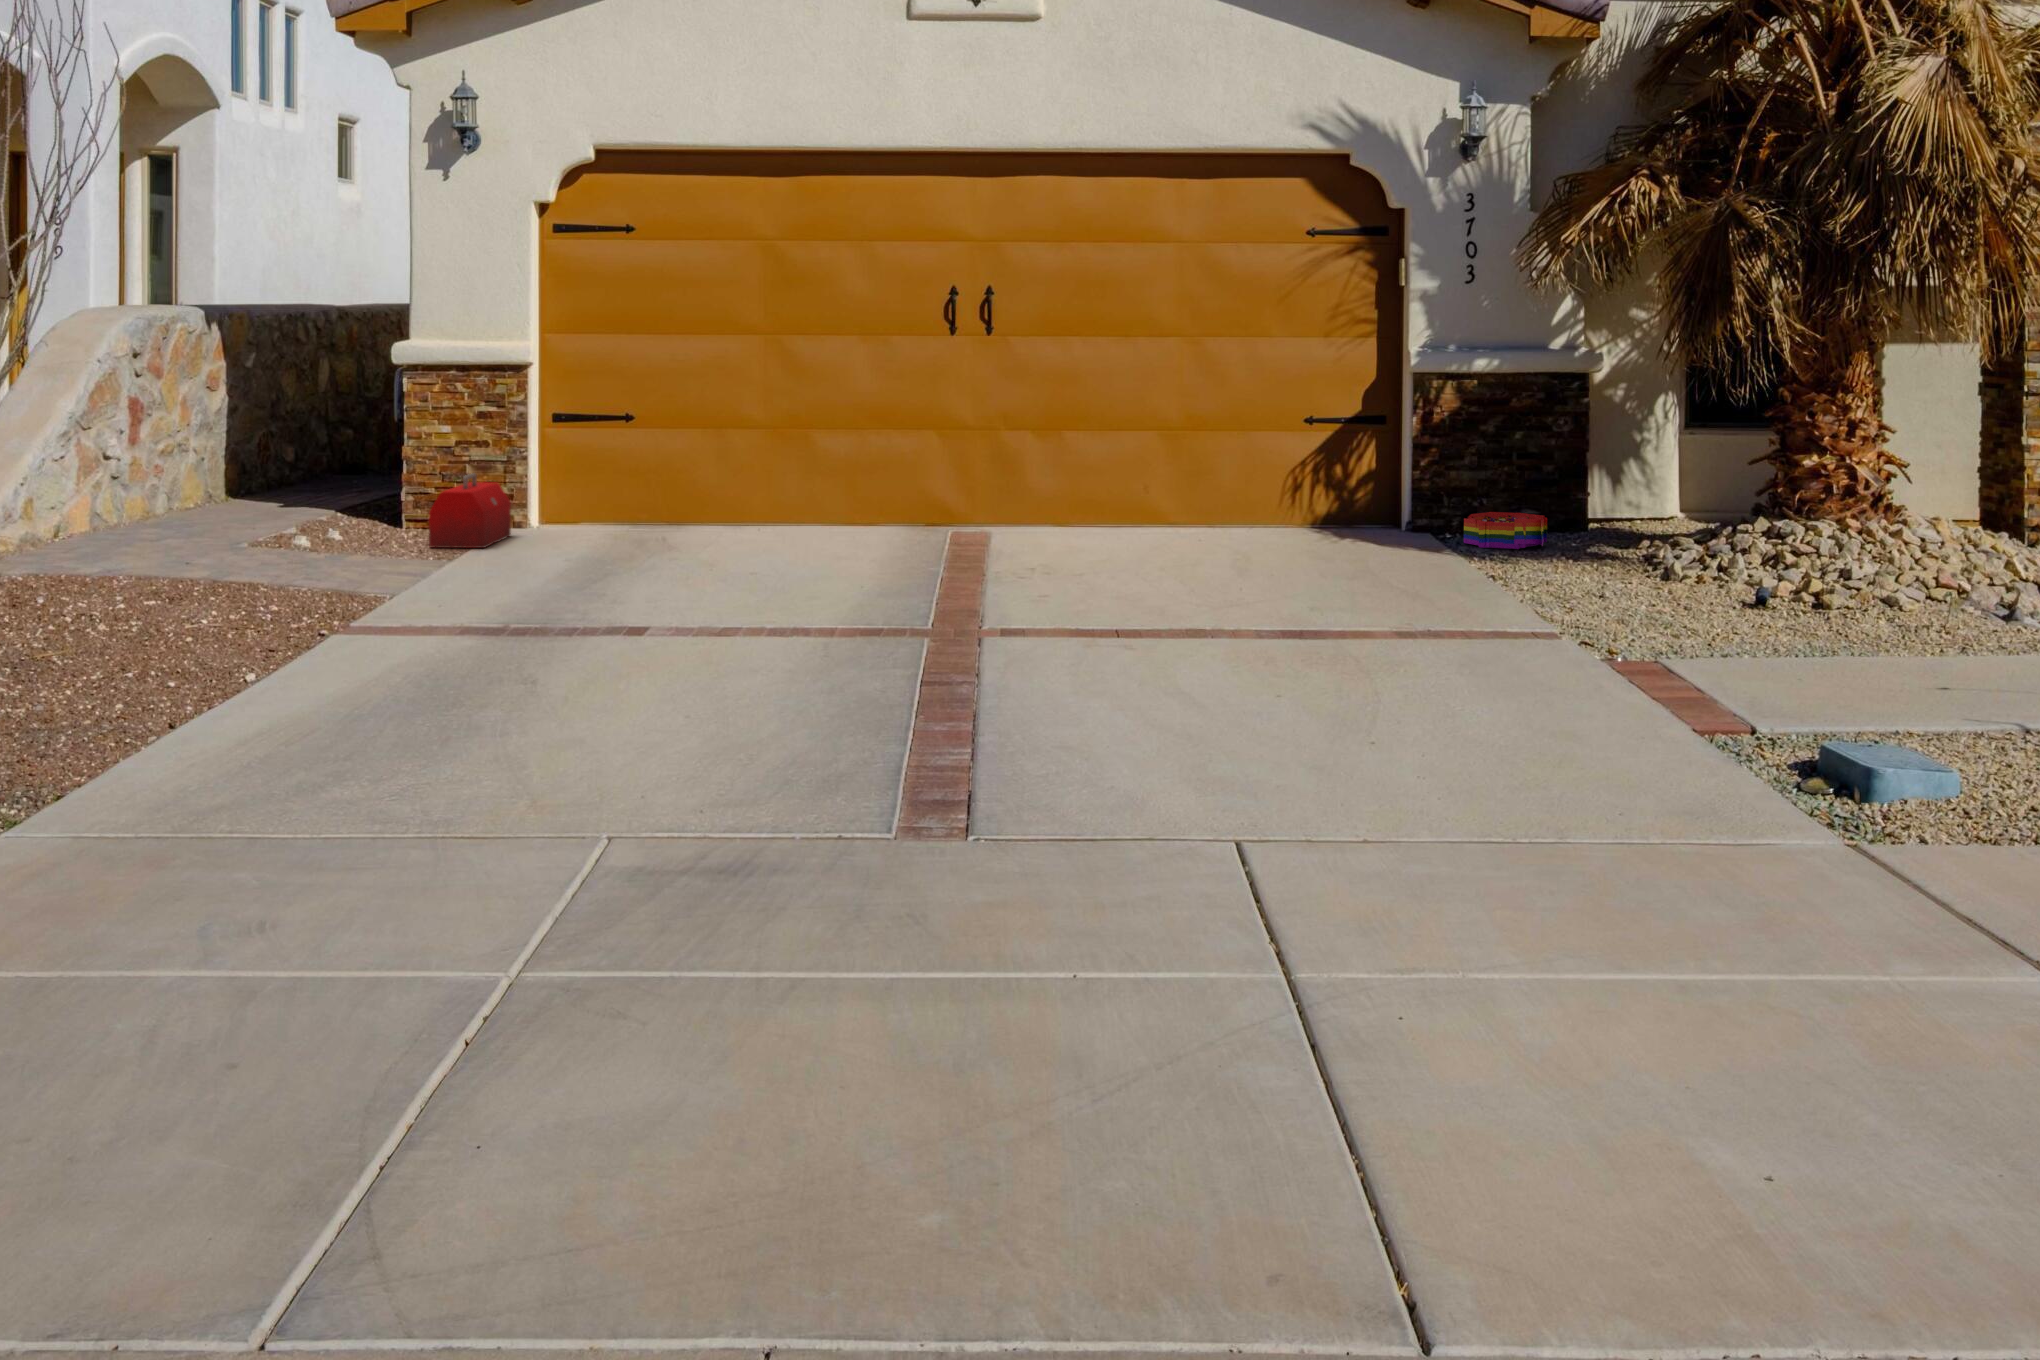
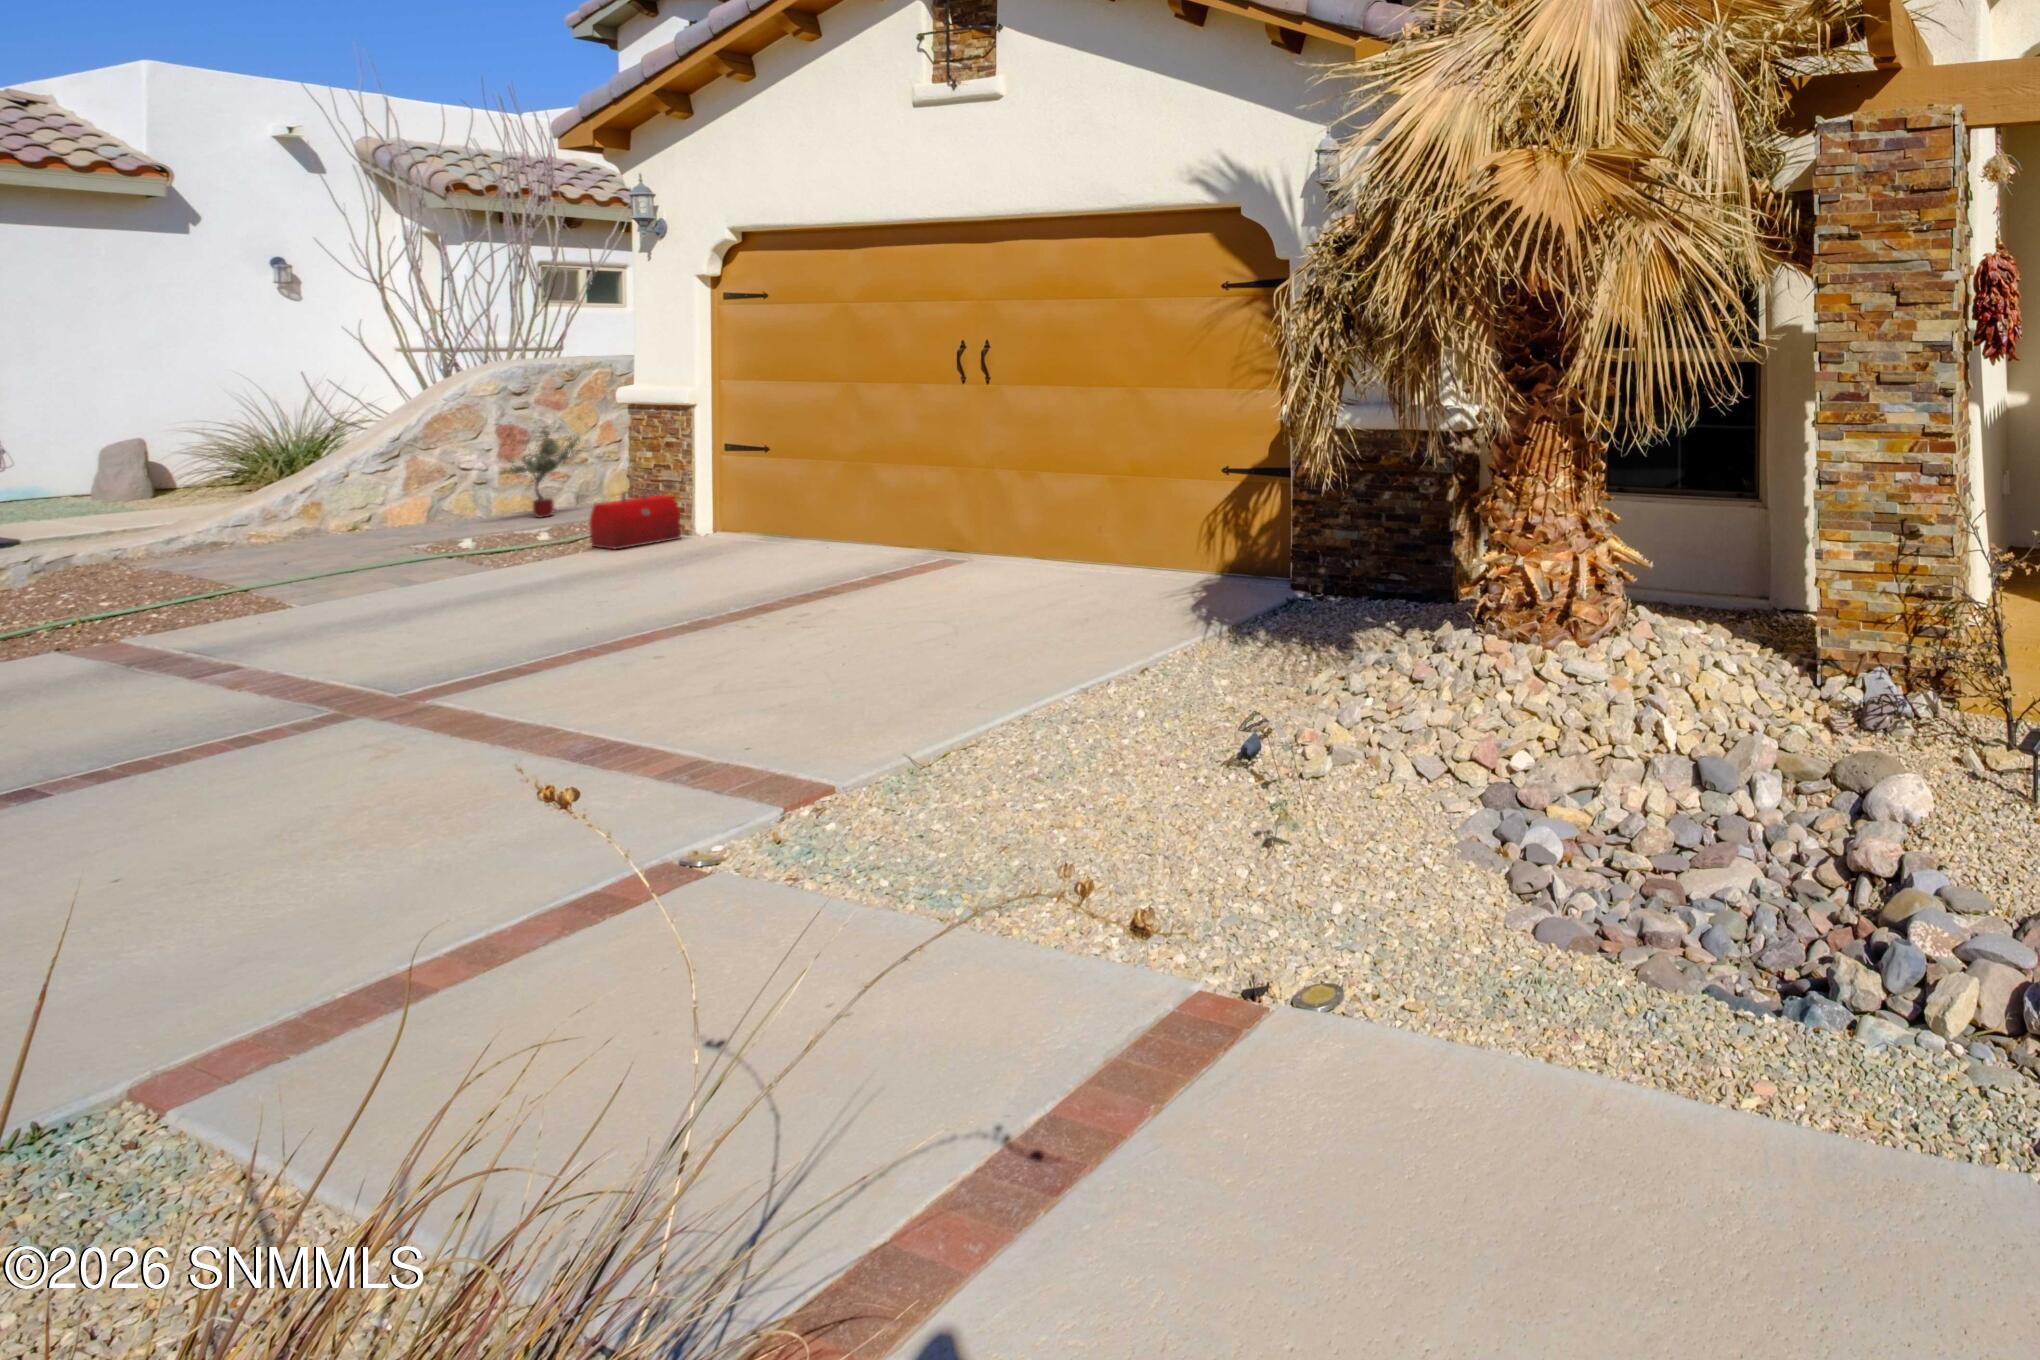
potted tree: none [118,402,198,530] -> present [501,427,580,517]
storage bin: present [1464,512,1547,549] -> none [1276,576,1363,622]

